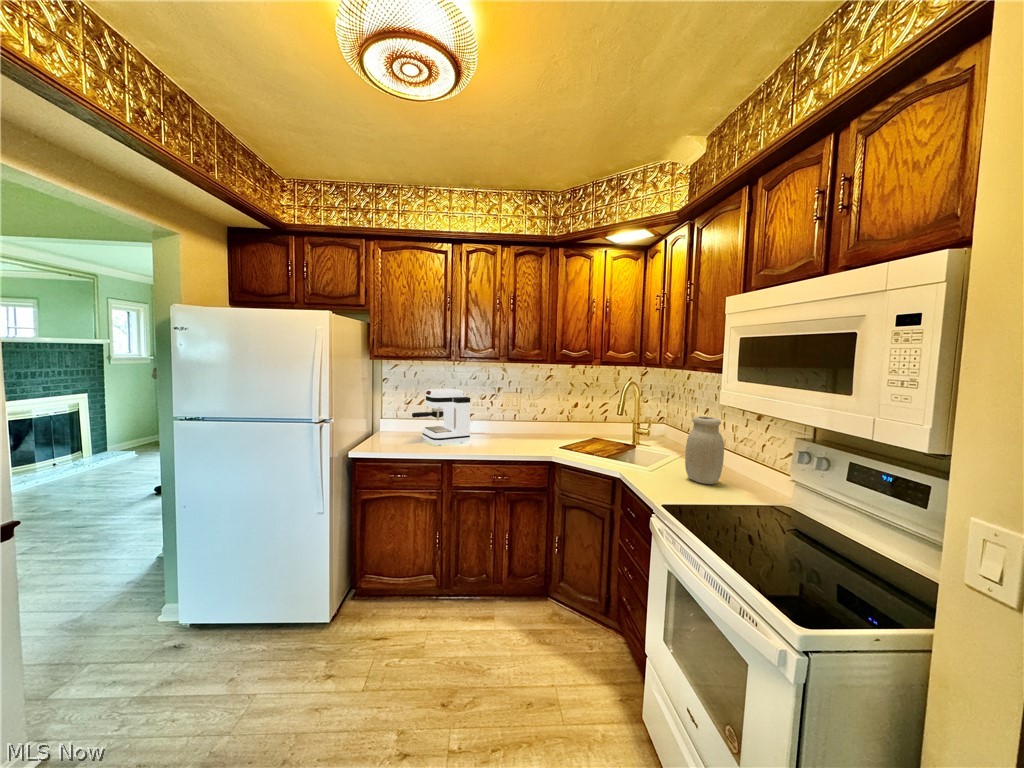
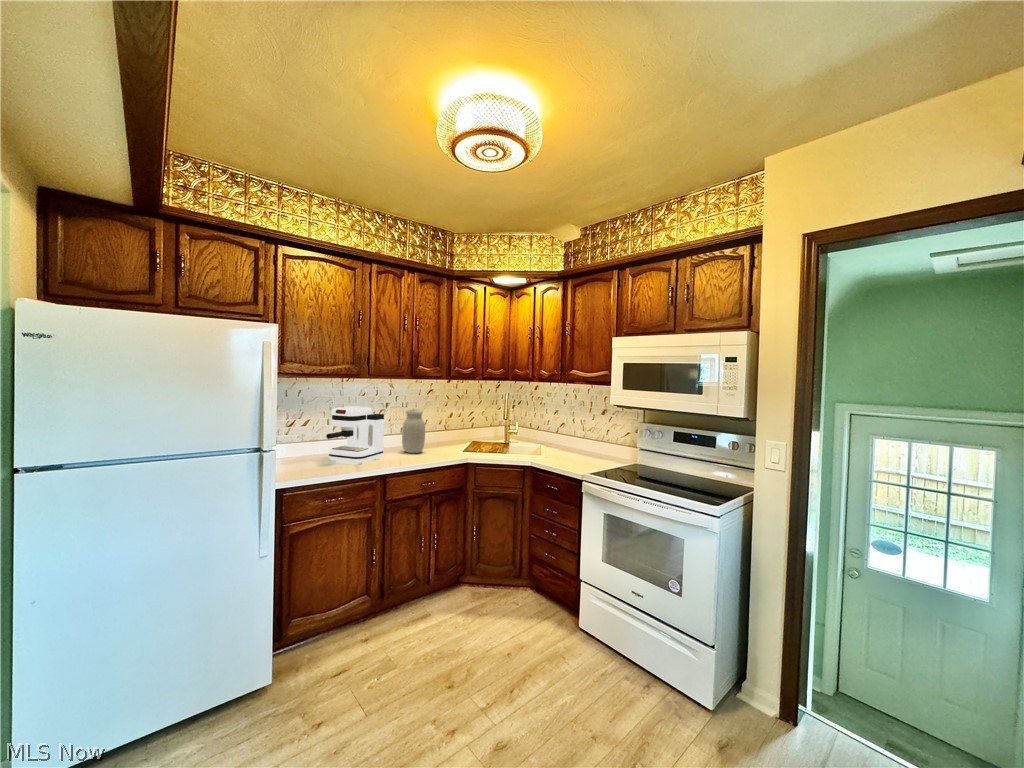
jar: present [685,416,724,484] -> present [402,410,425,453]

